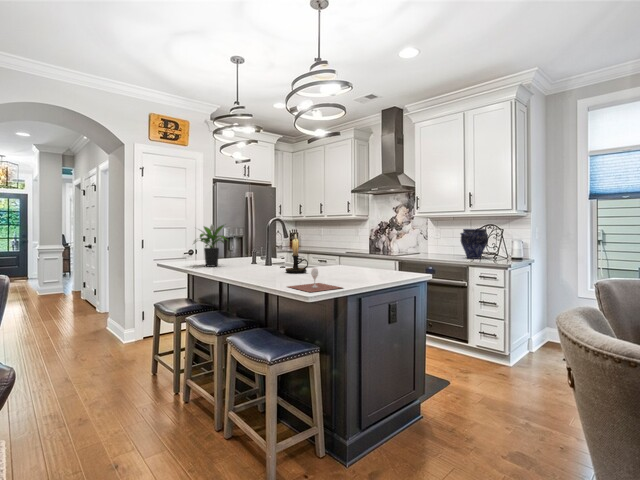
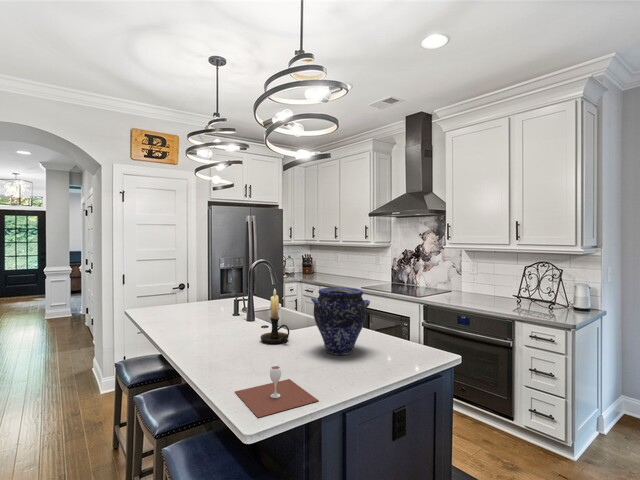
potted plant: present [194,225,227,267] -> none [155,267,201,321]
vase: present [460,229,488,259] -> present [311,287,370,355]

